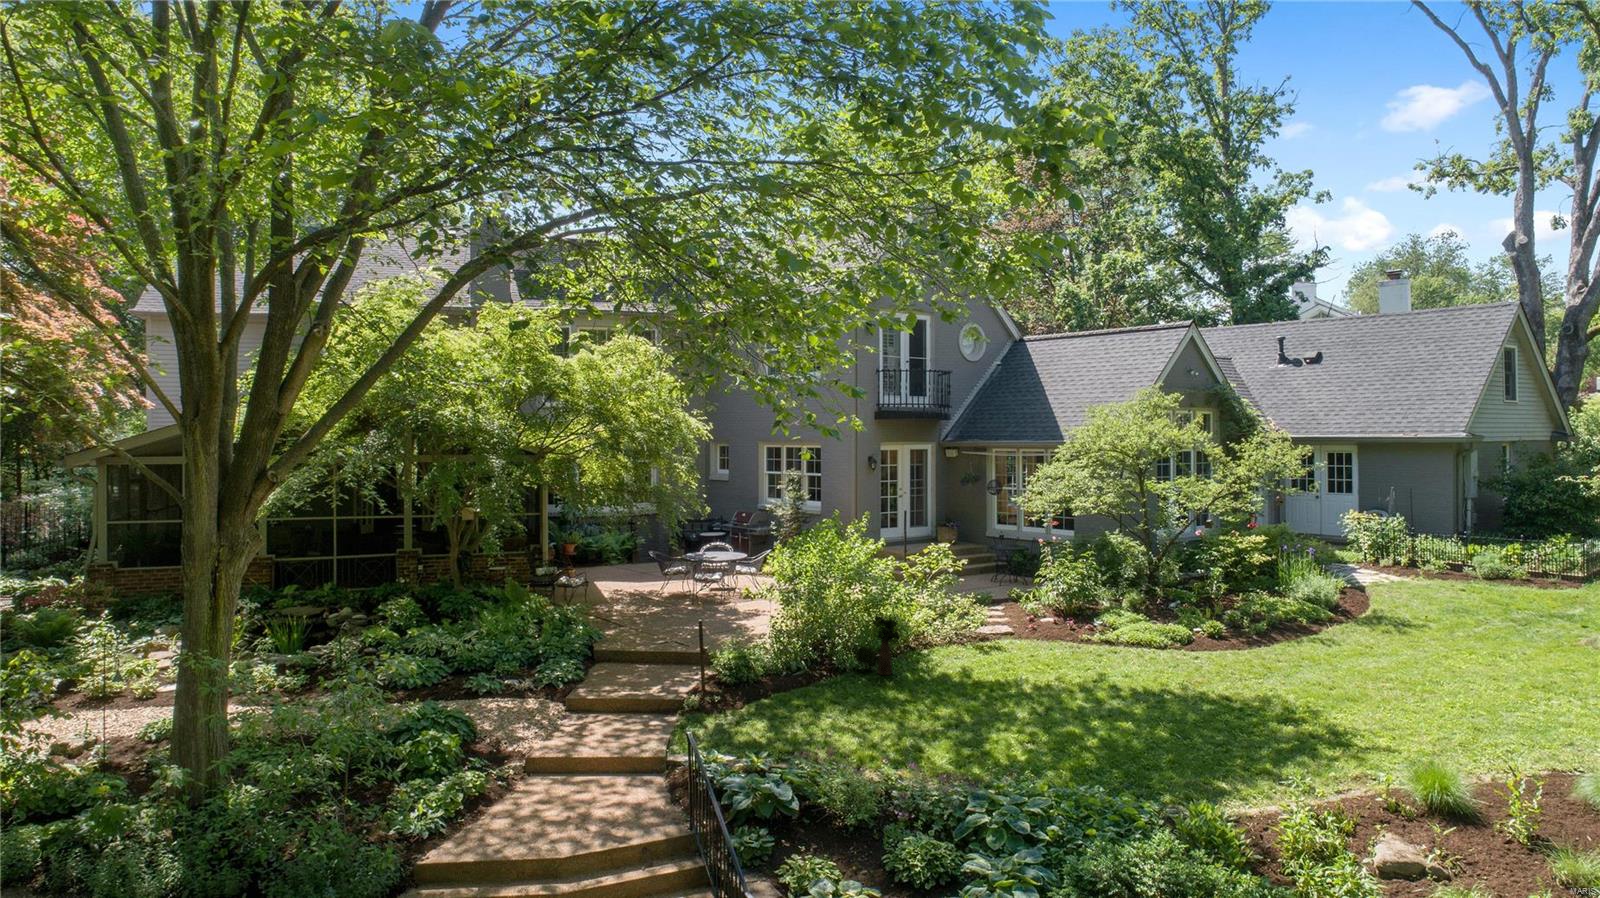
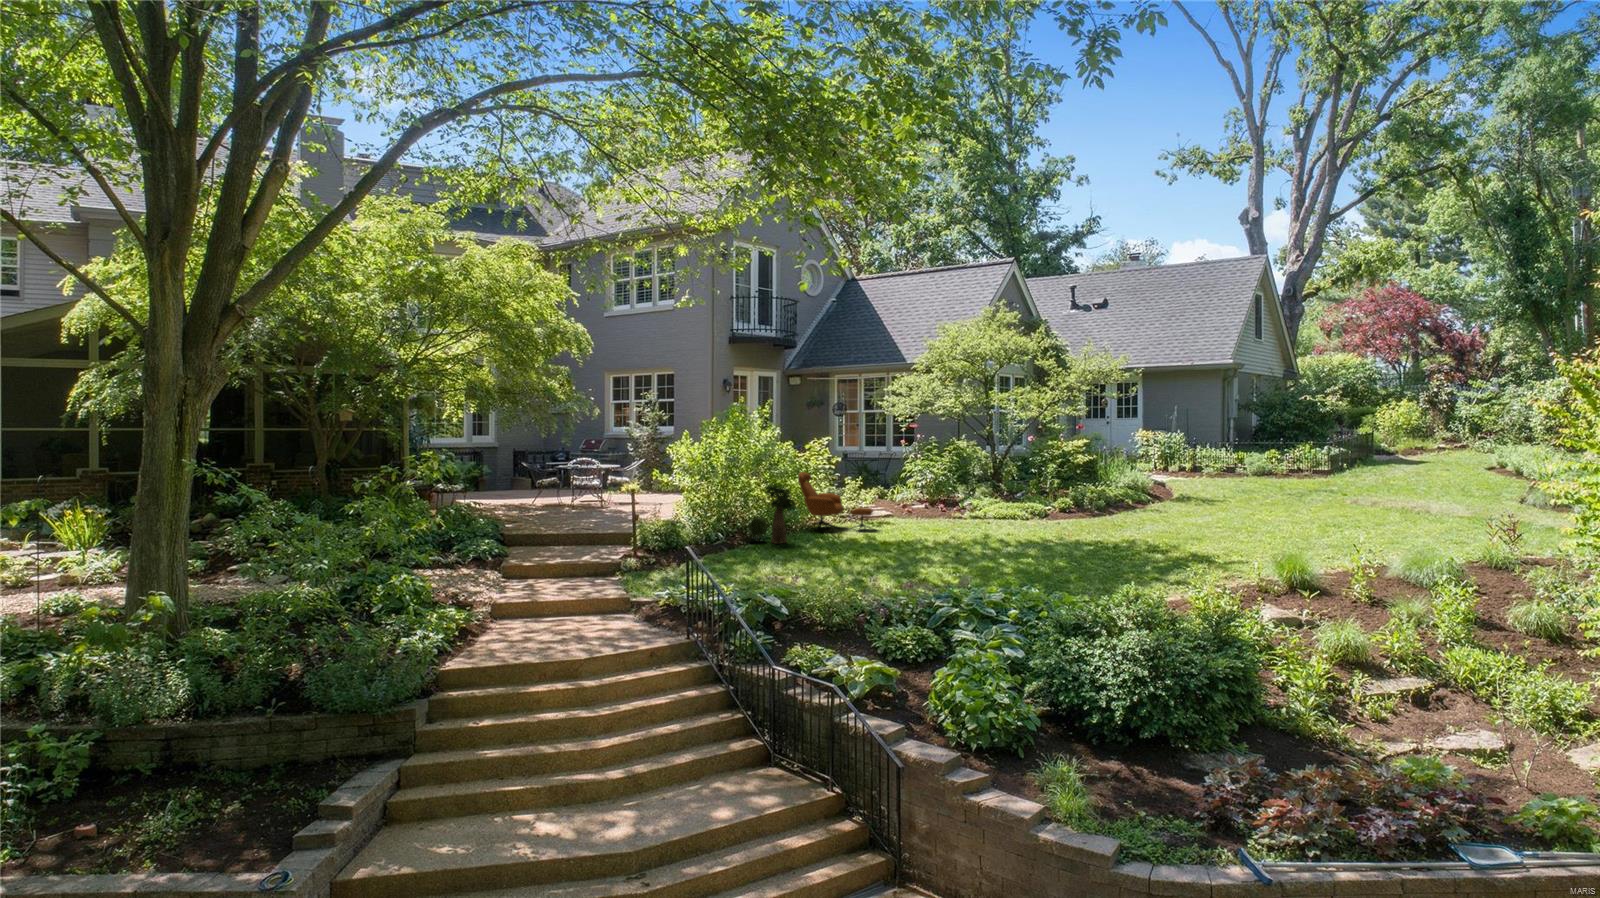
lounge chair: none [913,593,991,660] -> present [798,472,873,529]

